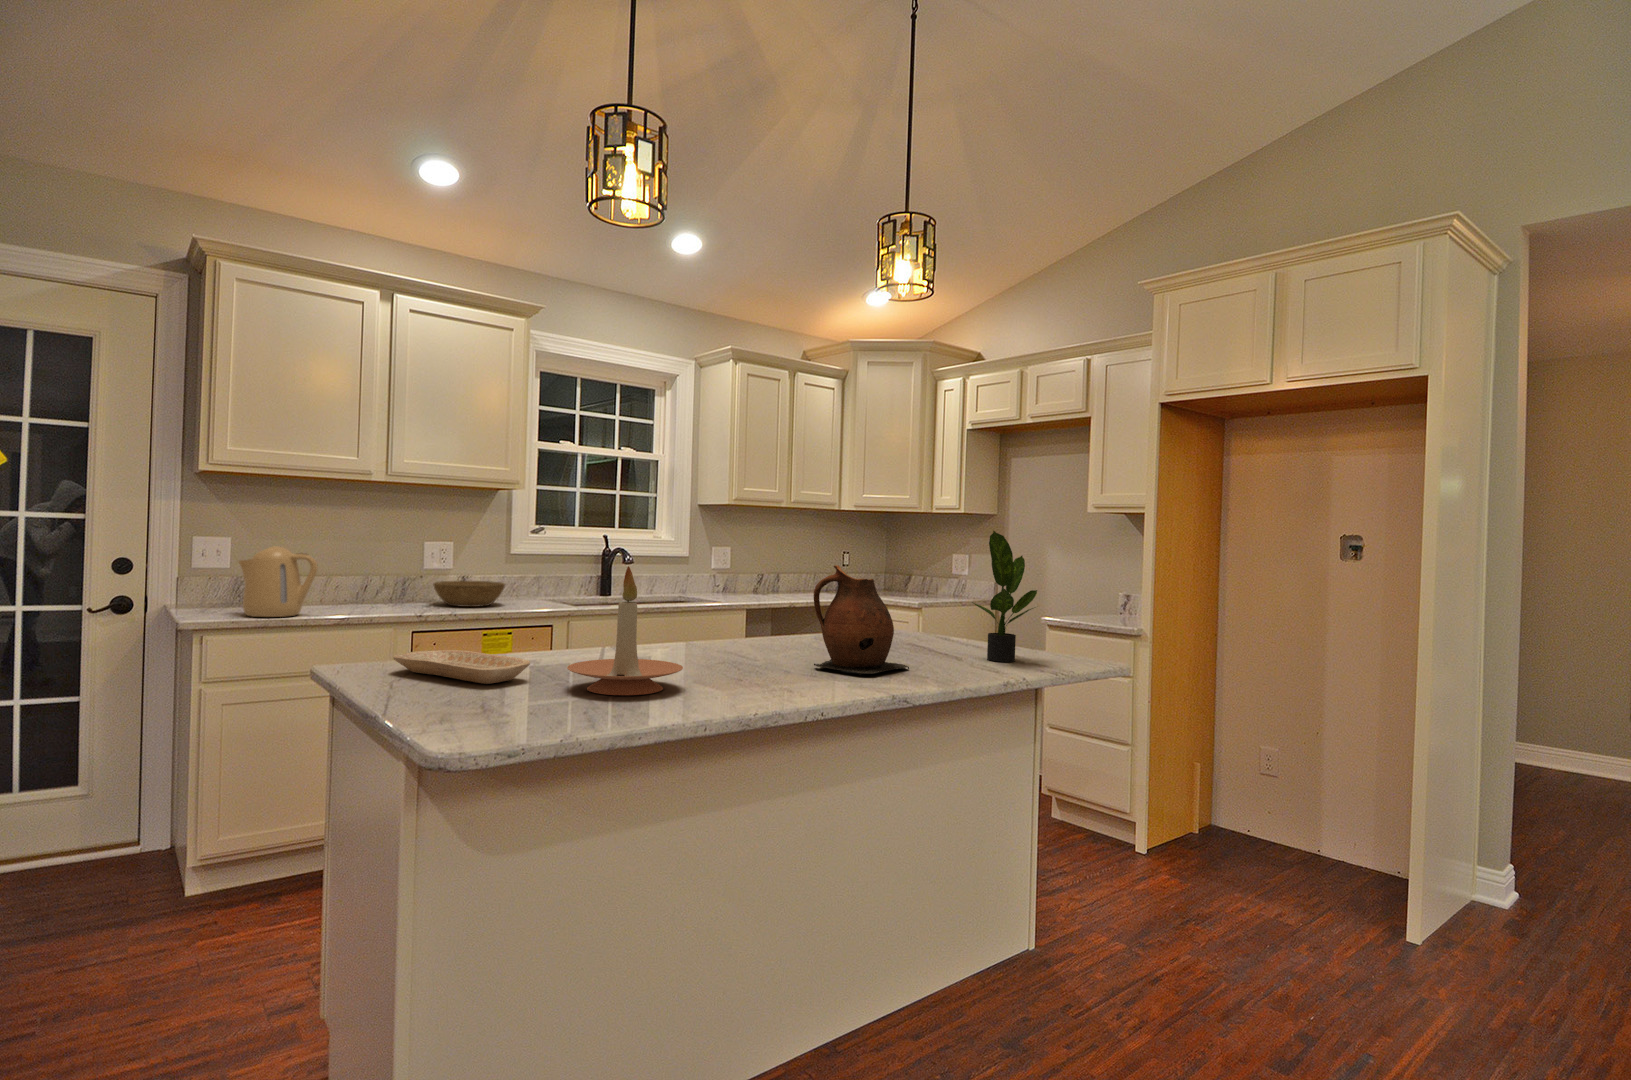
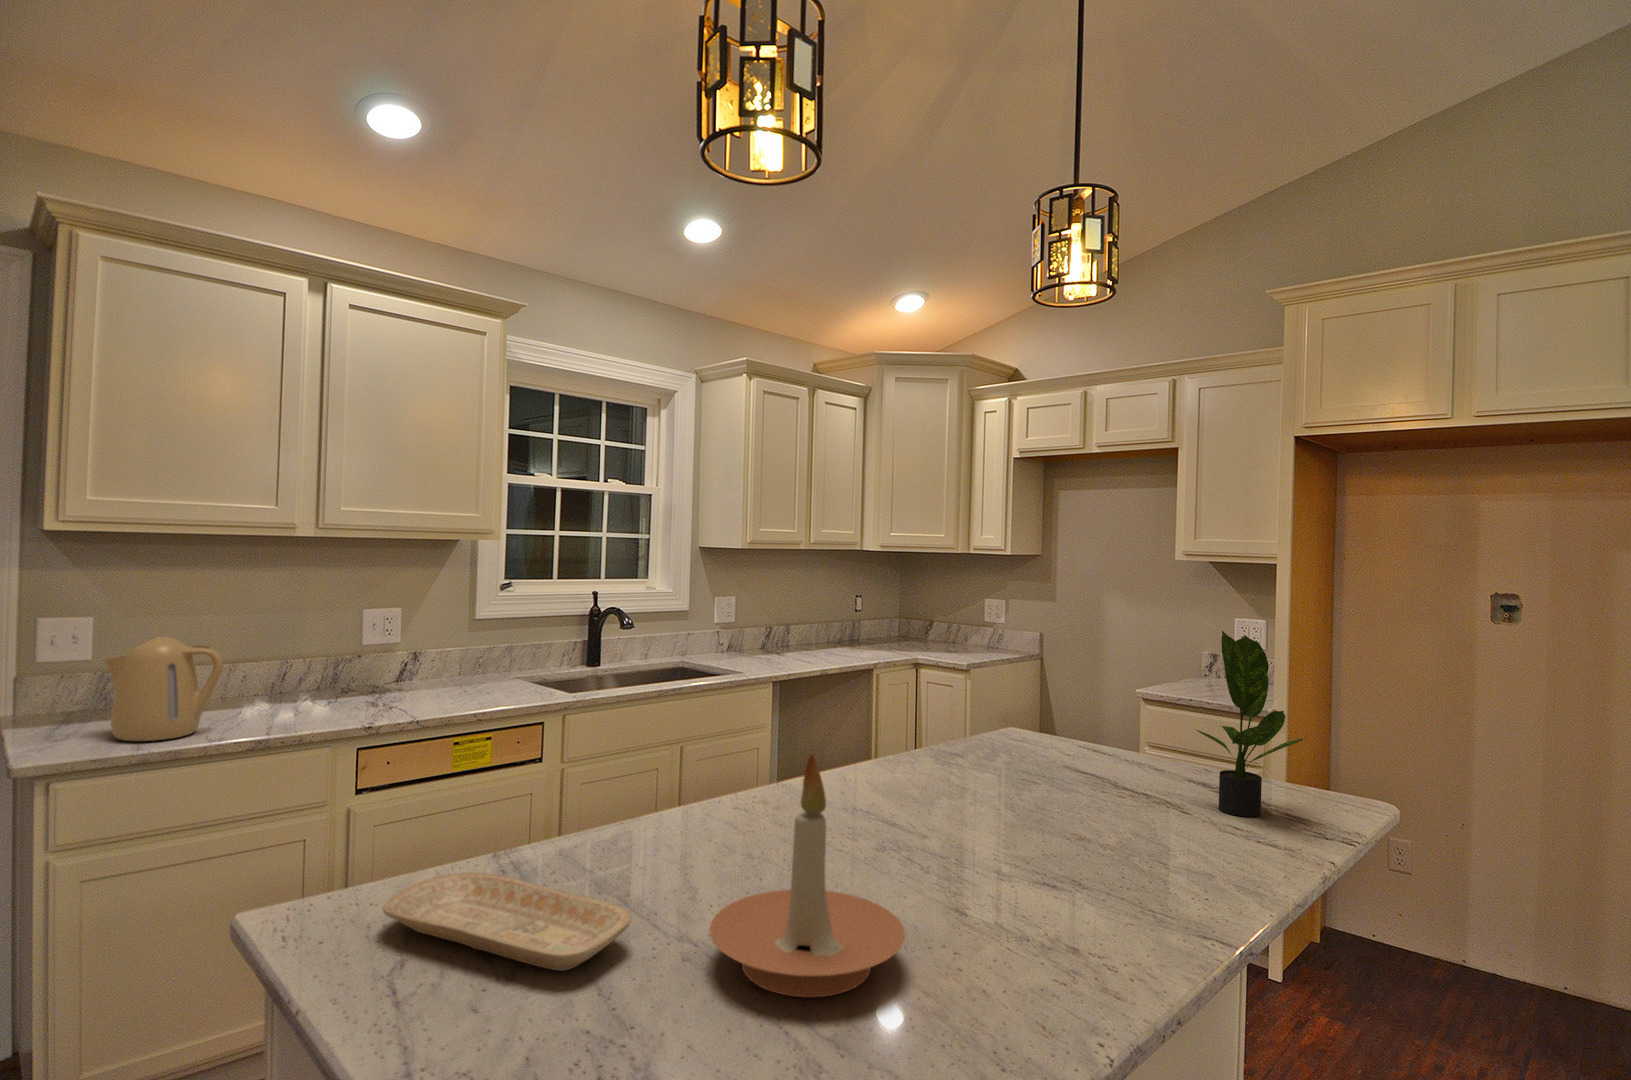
ceramic pitcher: present [814,565,909,675] -> none [1021,699,1160,881]
bowl: present [433,581,505,607] -> none [381,660,478,699]

